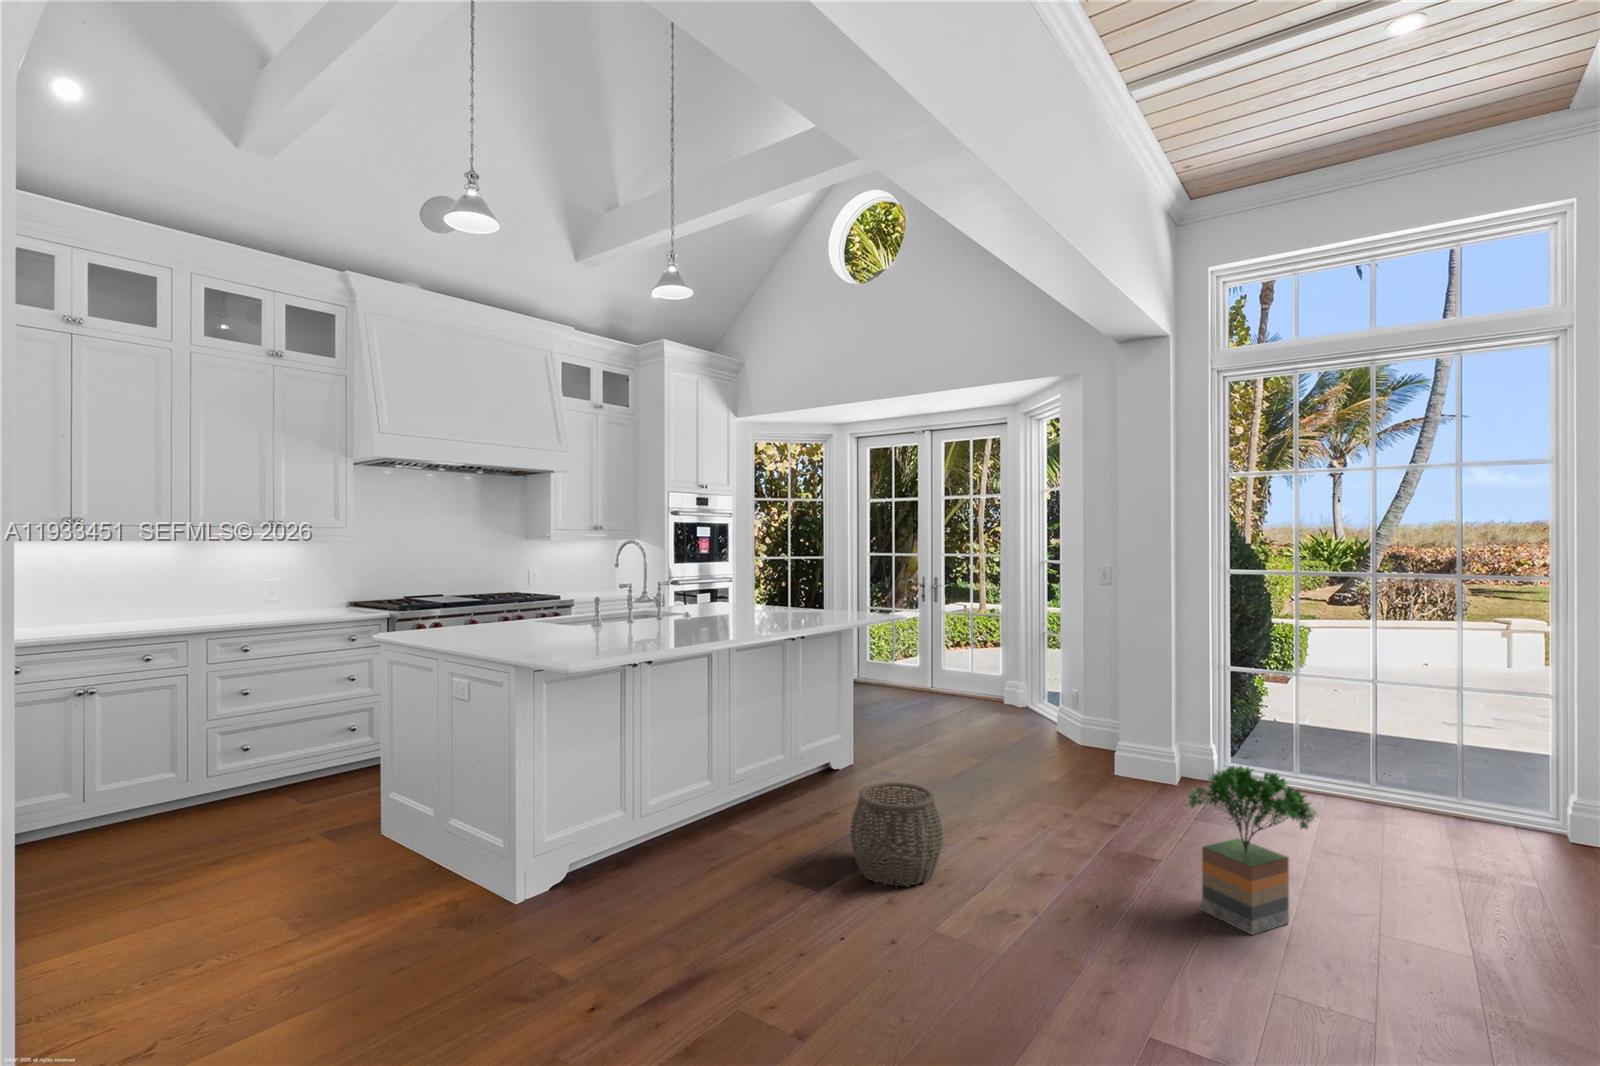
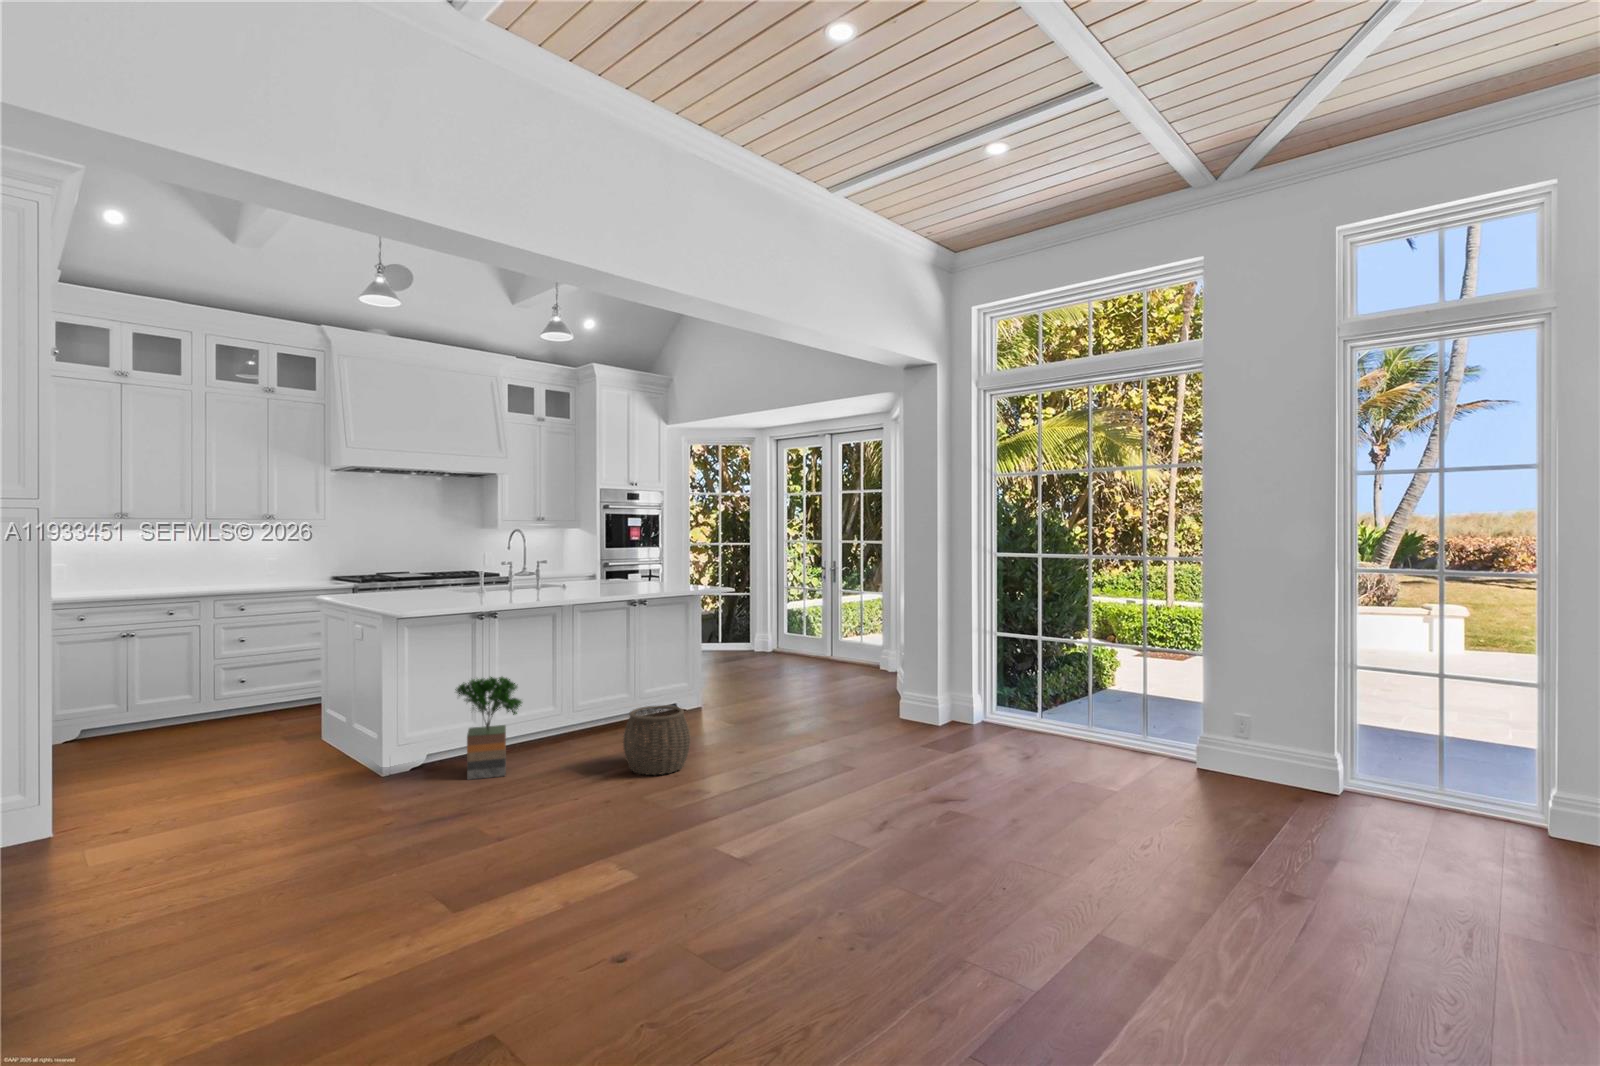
potted tree: present [1188,766,1316,935] -> present [455,677,522,780]

